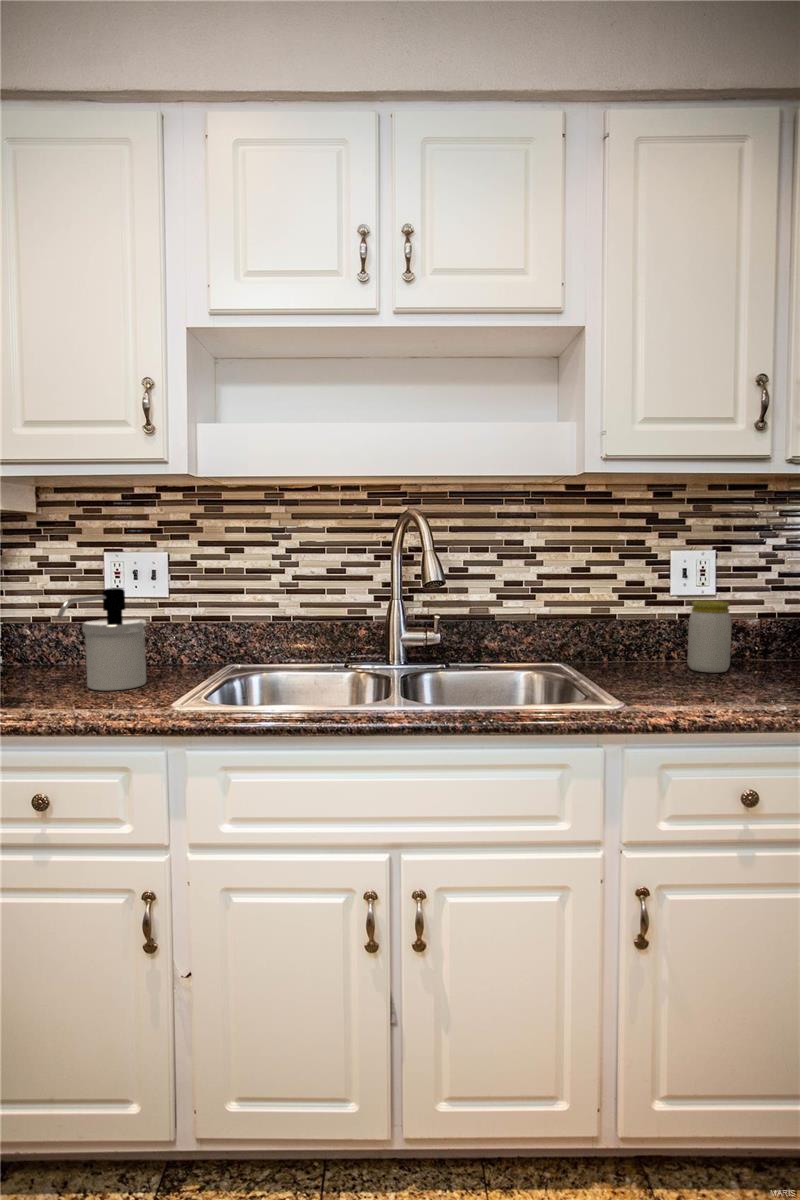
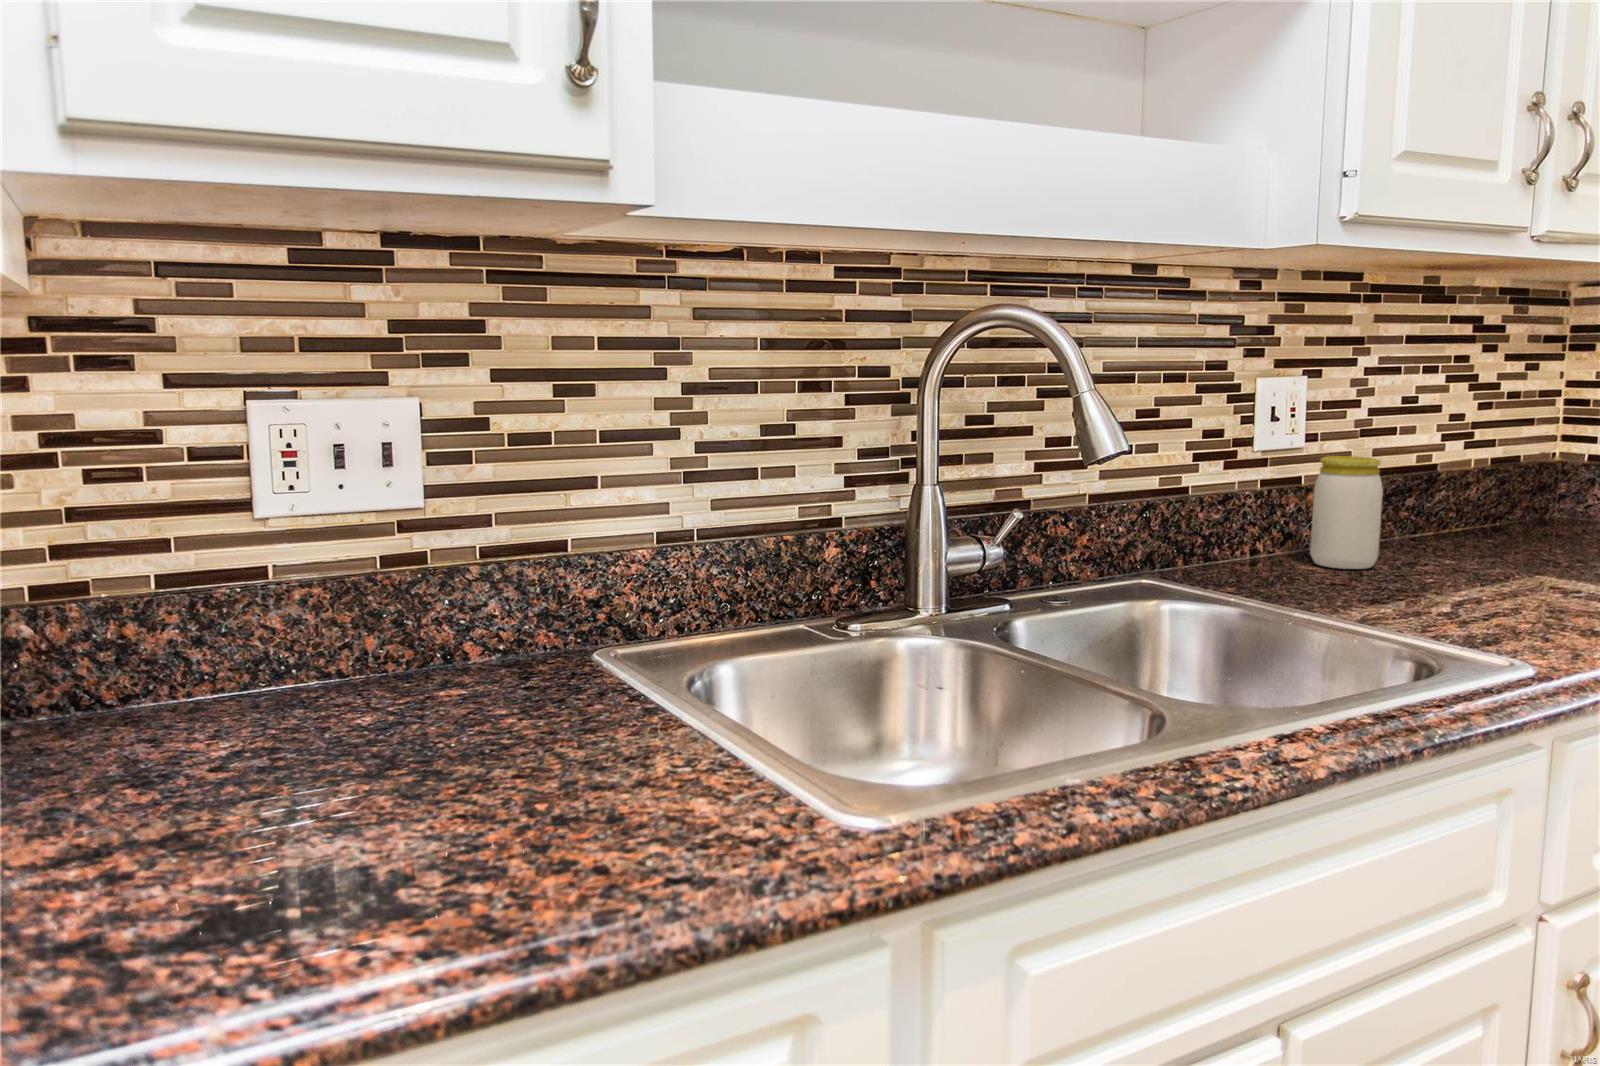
soap dispenser: present [57,588,147,691] -> none [345,492,507,761]

